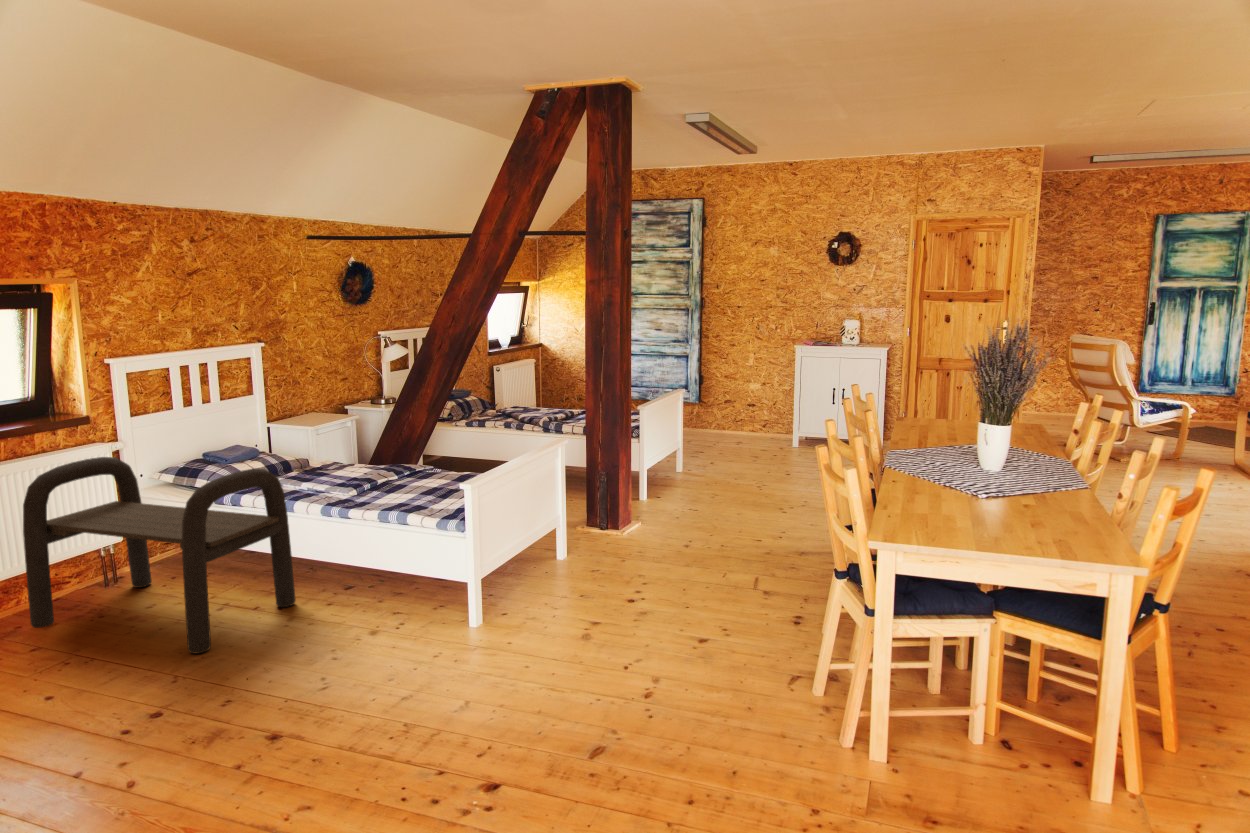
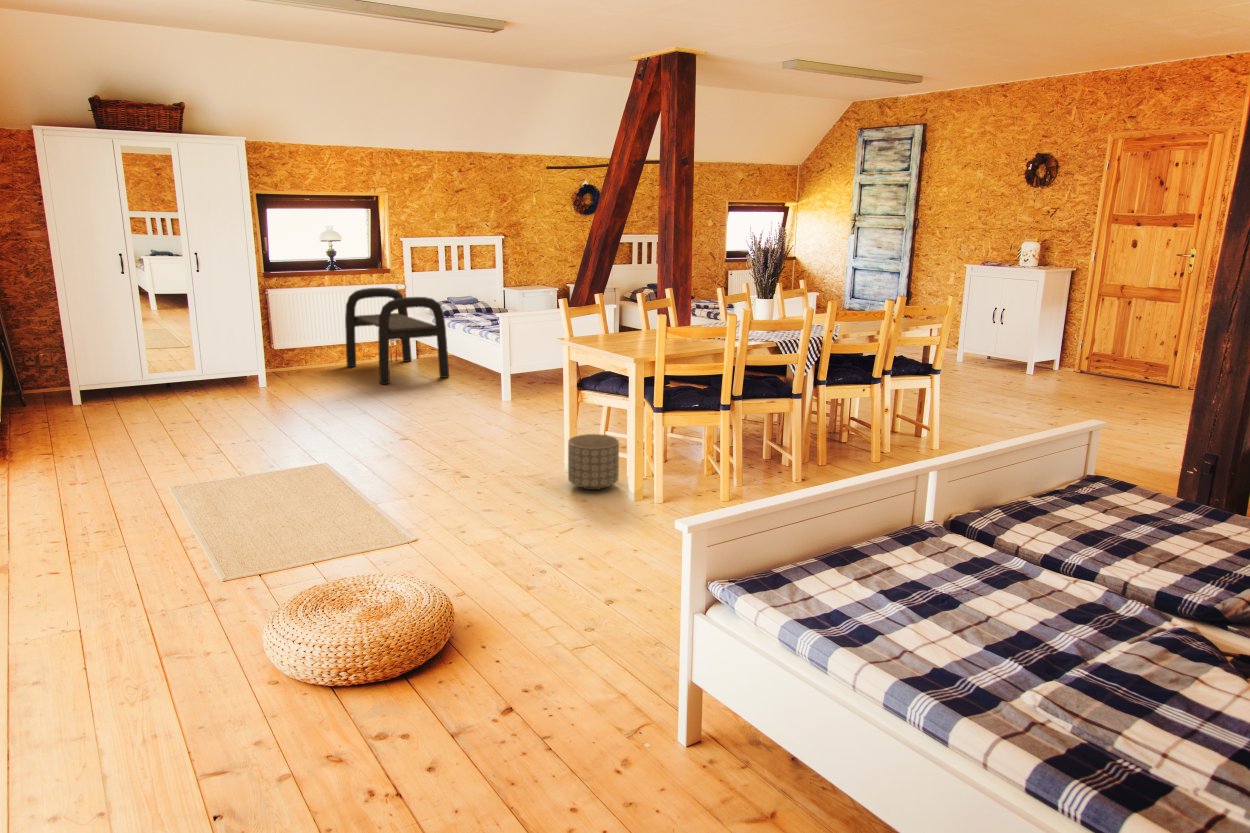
planter: none [962,677,1062,786] -> present [568,434,619,490]

